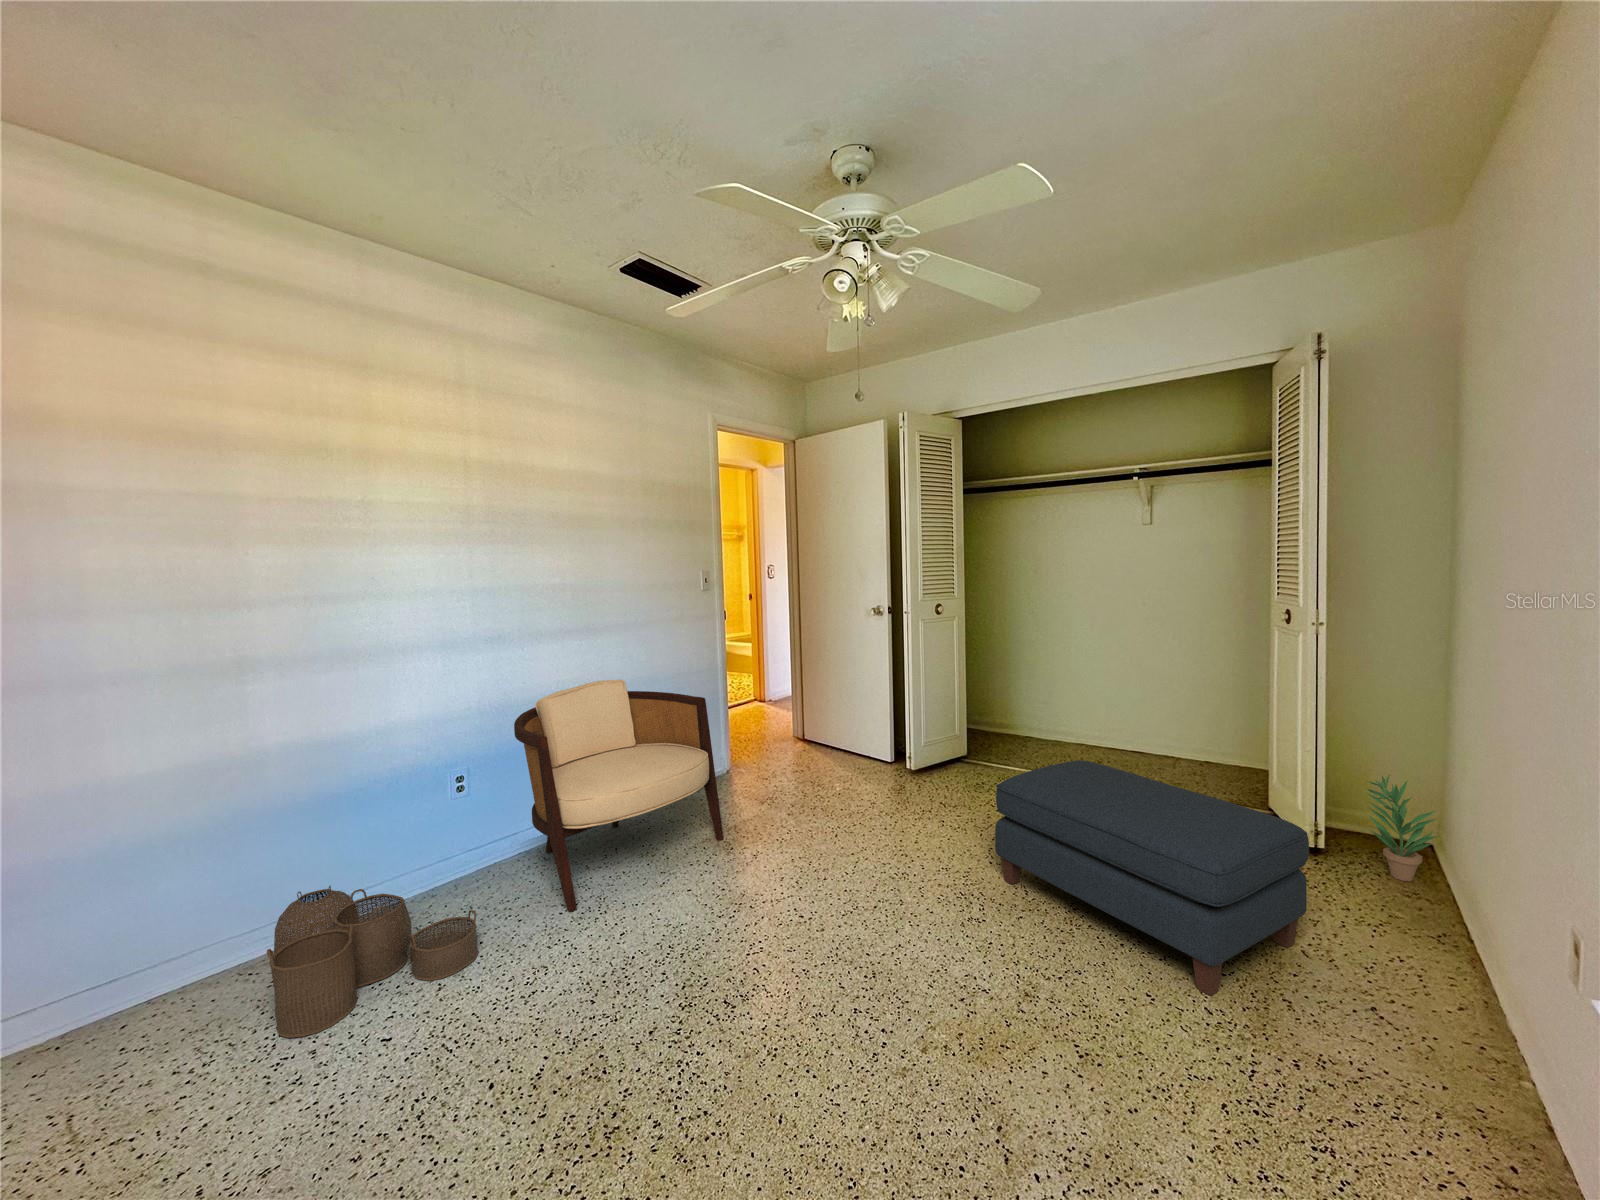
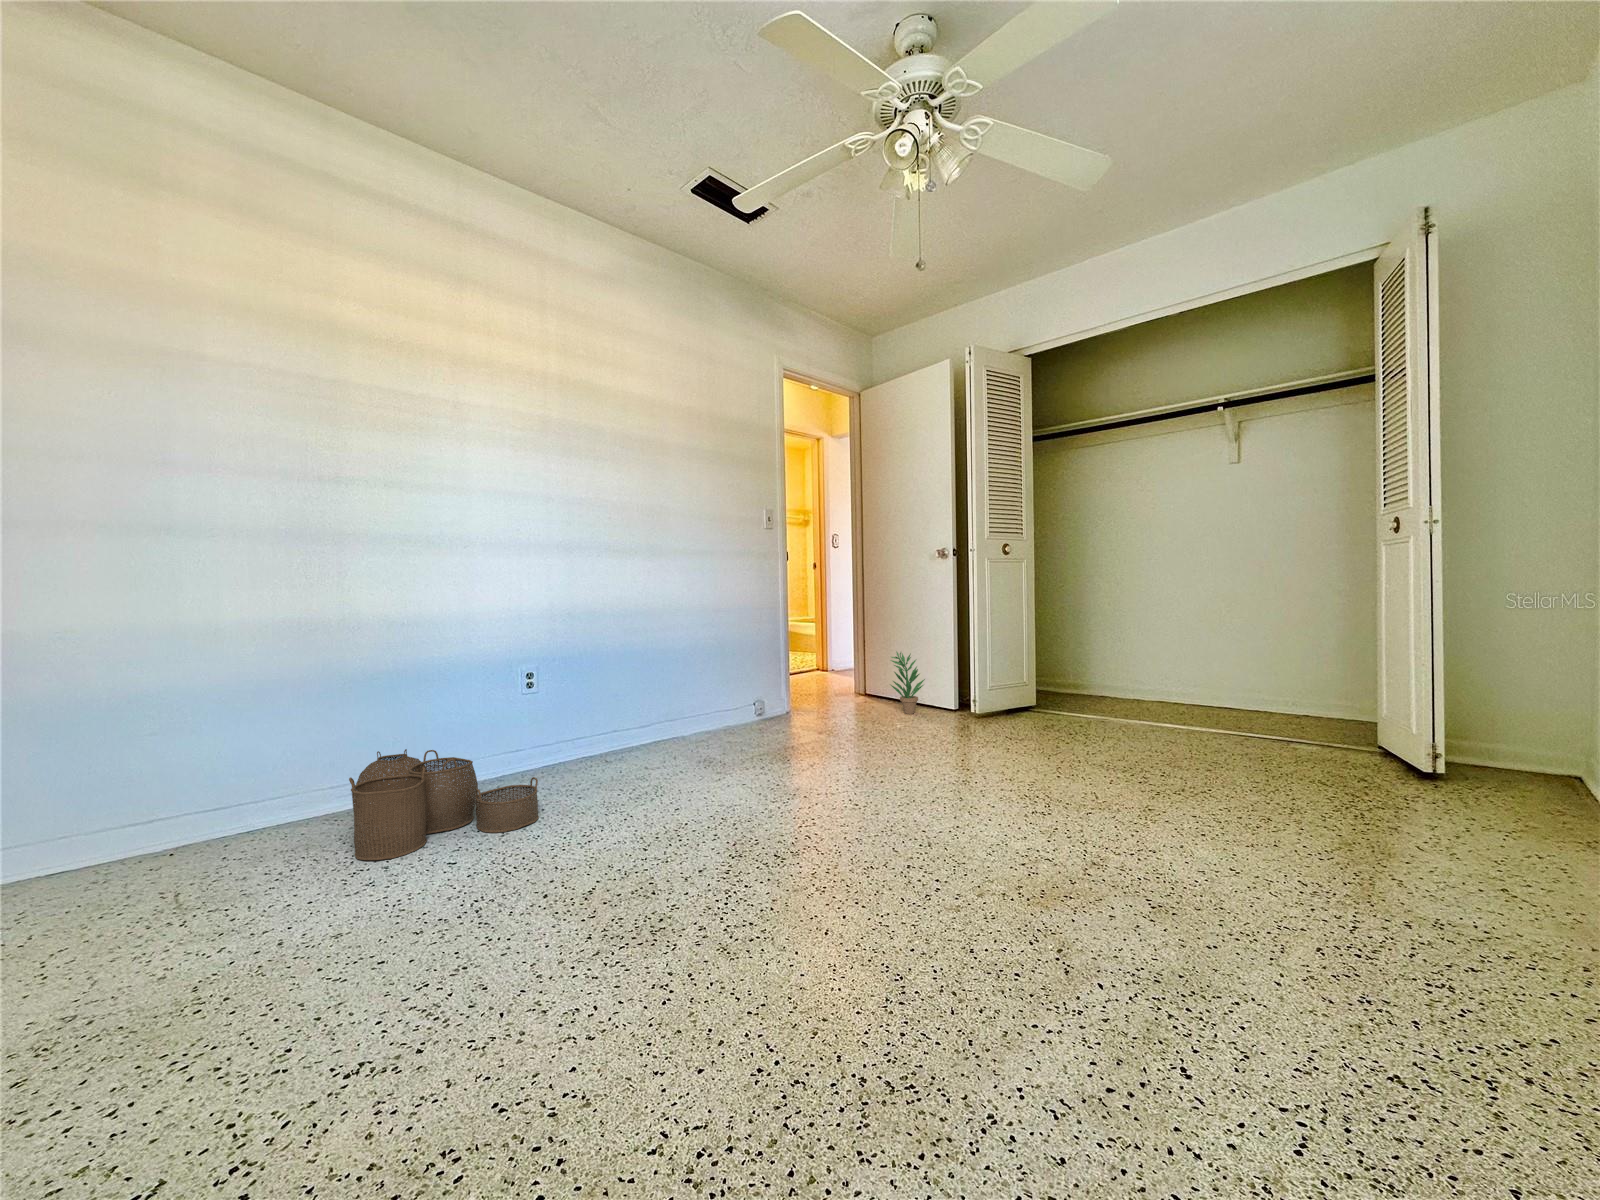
armchair: present [514,680,723,912] -> none [579,598,779,797]
ottoman: present [995,760,1309,996] -> none [1063,673,1419,873]
potted plant: present [1367,775,1438,881] -> present [891,652,925,714]

